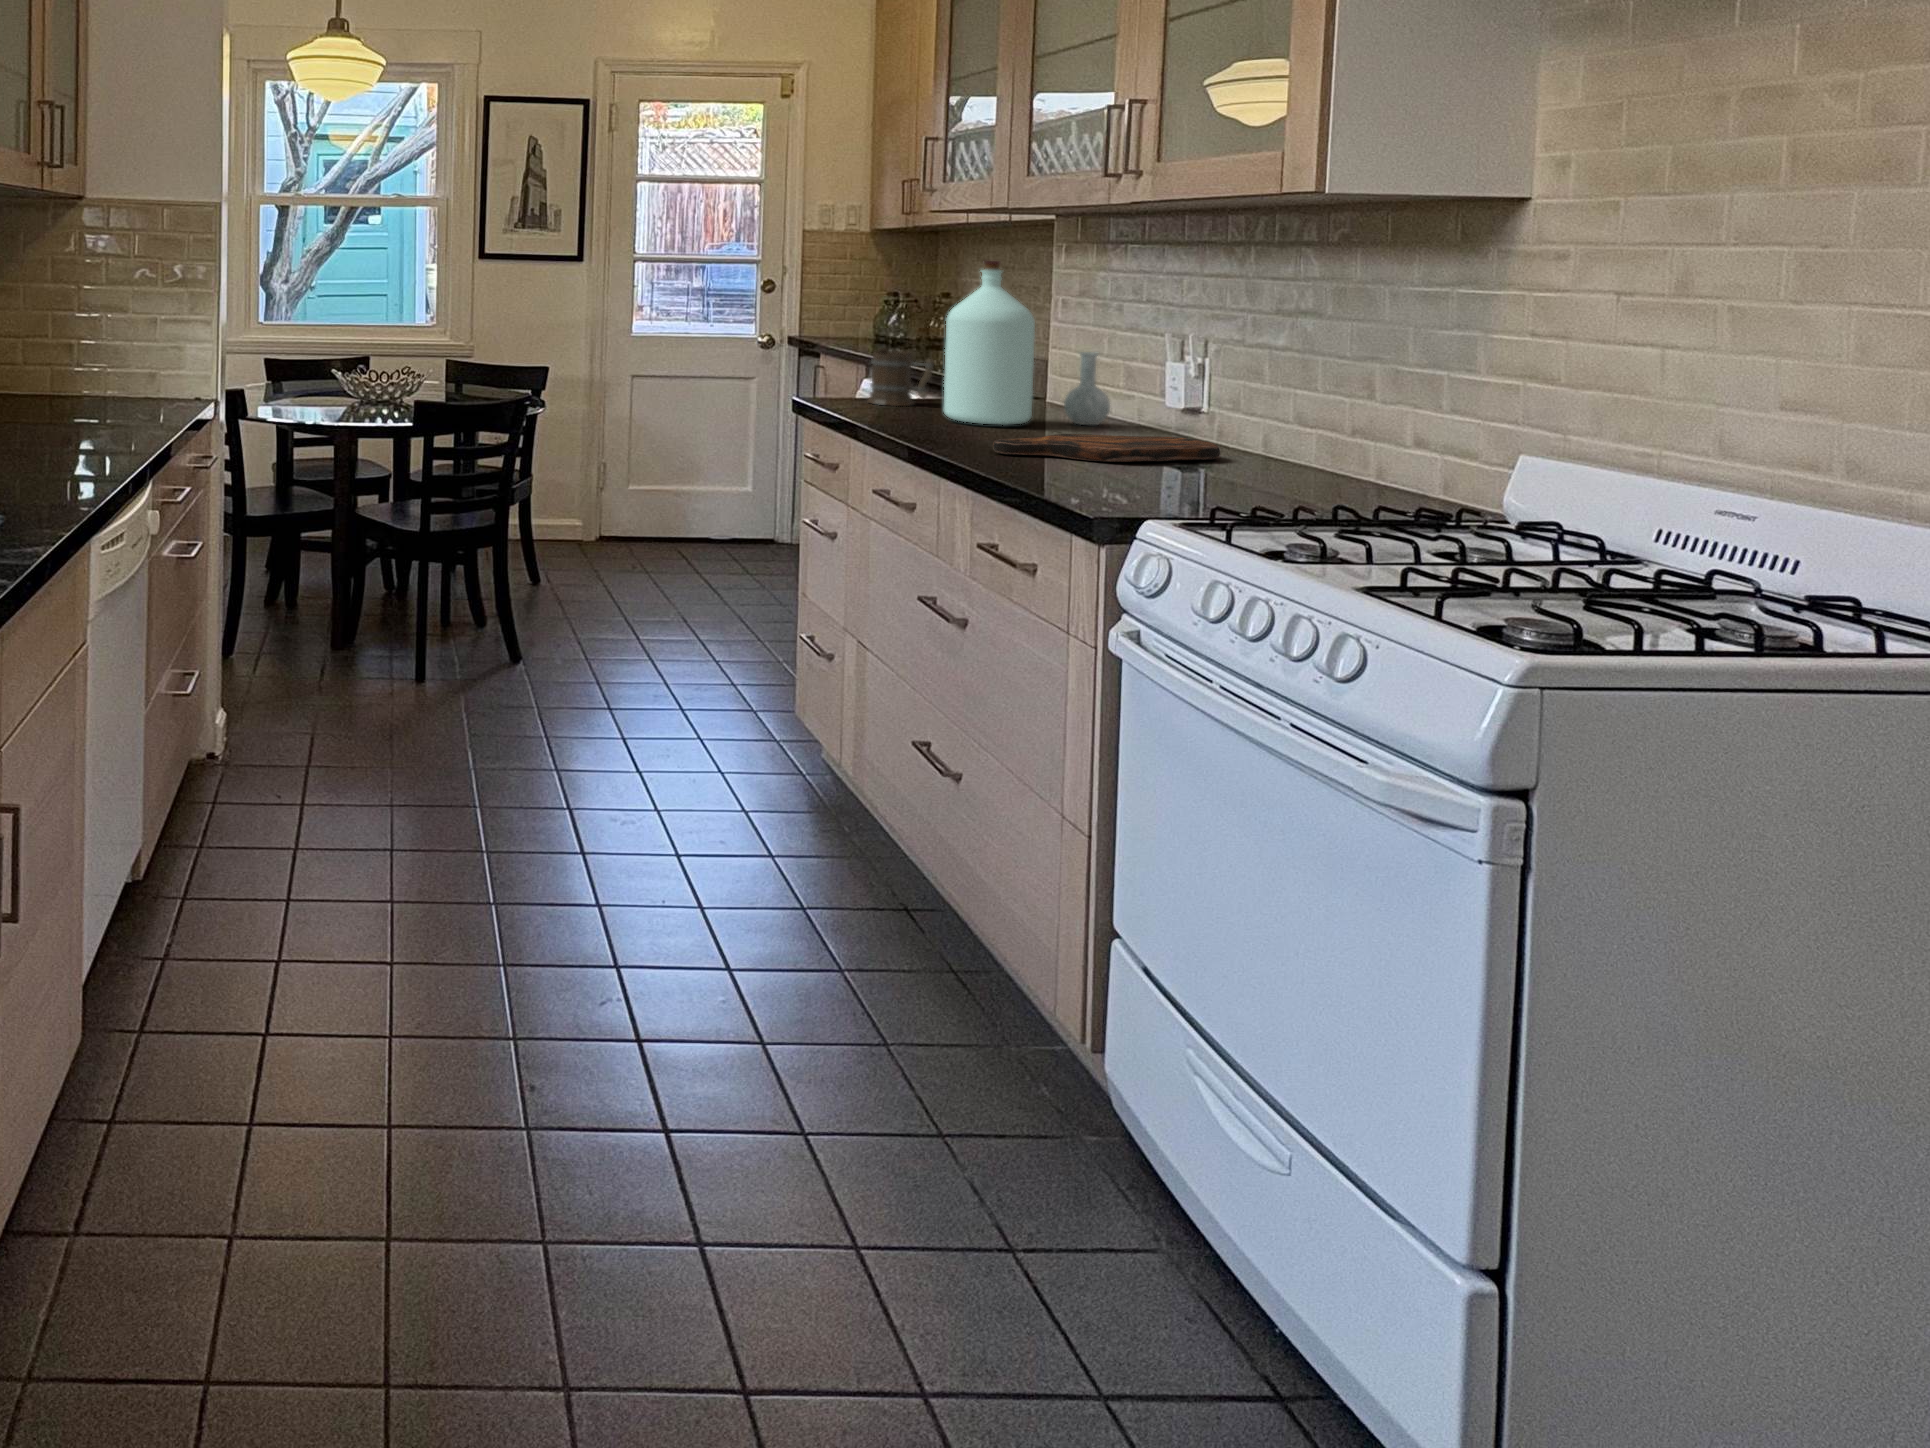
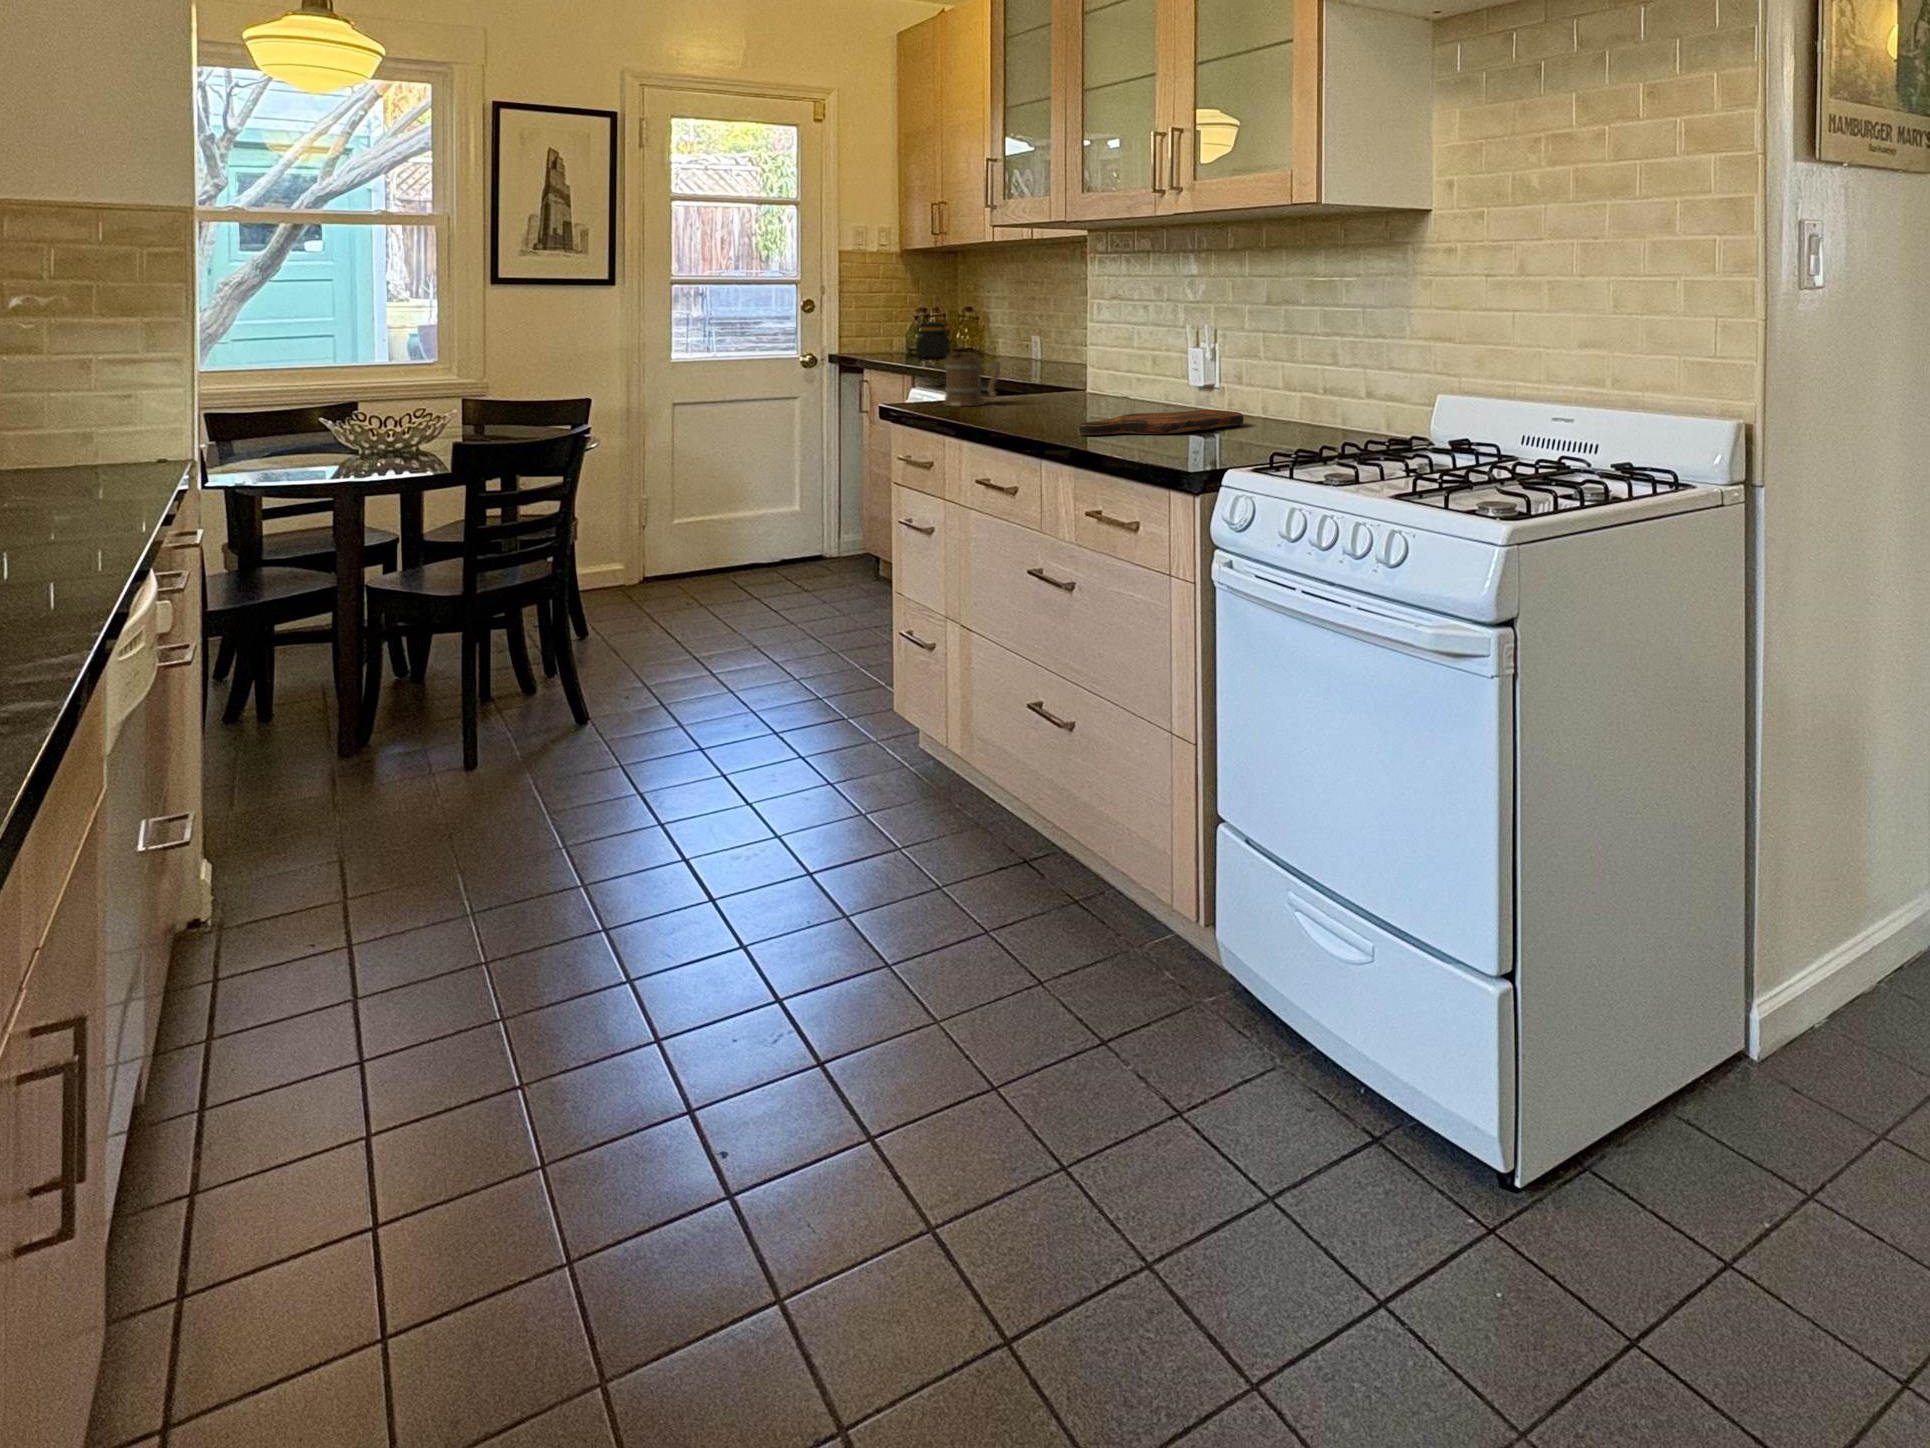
bottle: present [944,261,1110,425] -> none [1017,268,1149,414]
jar: none [883,308,925,346] -> present [914,323,950,358]

